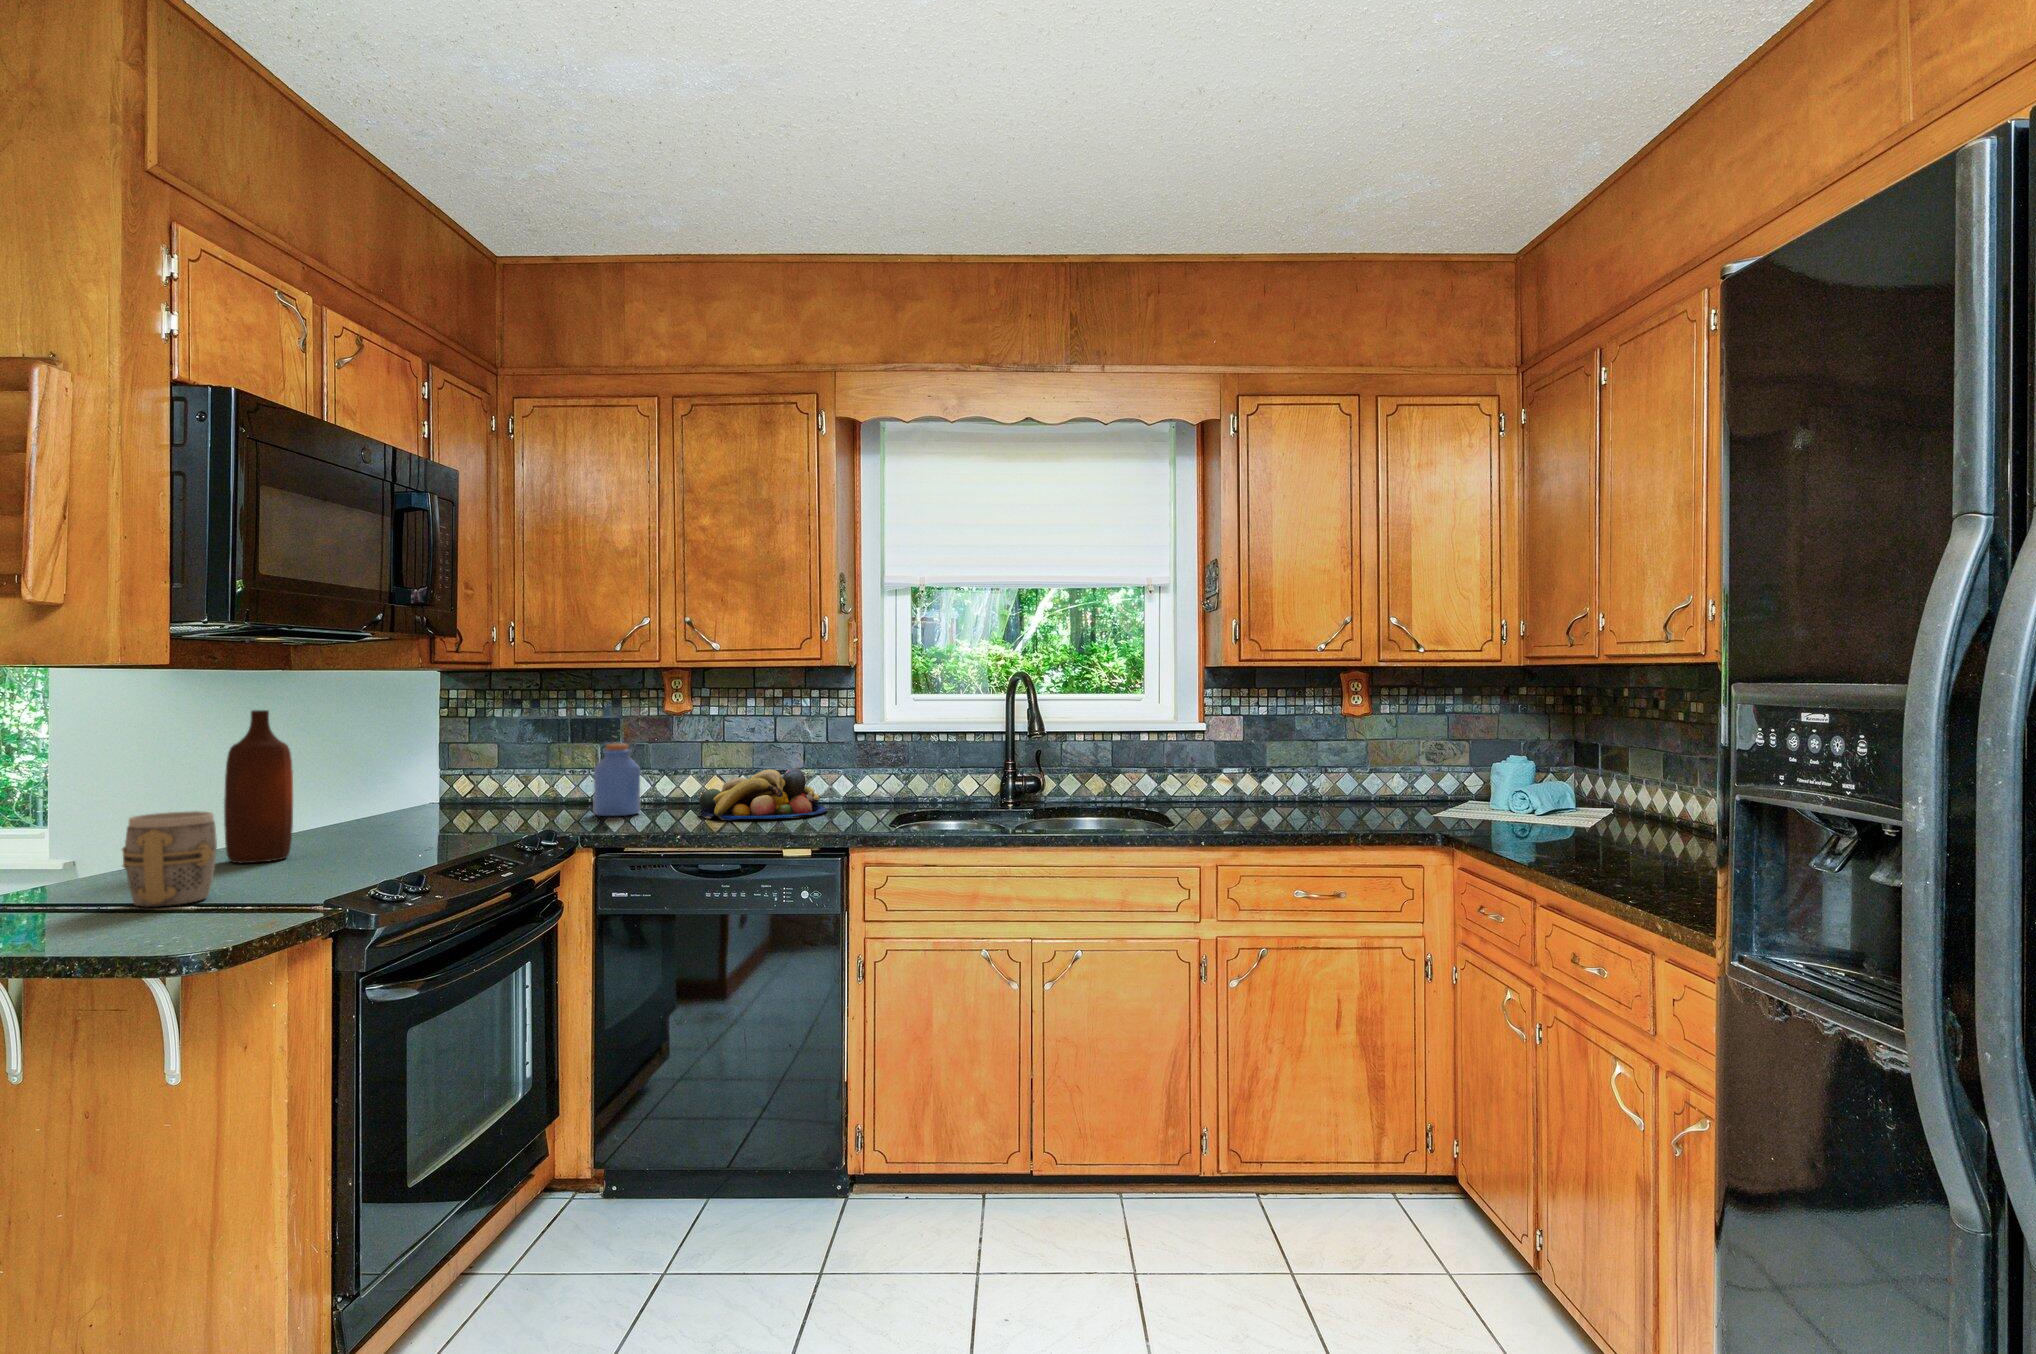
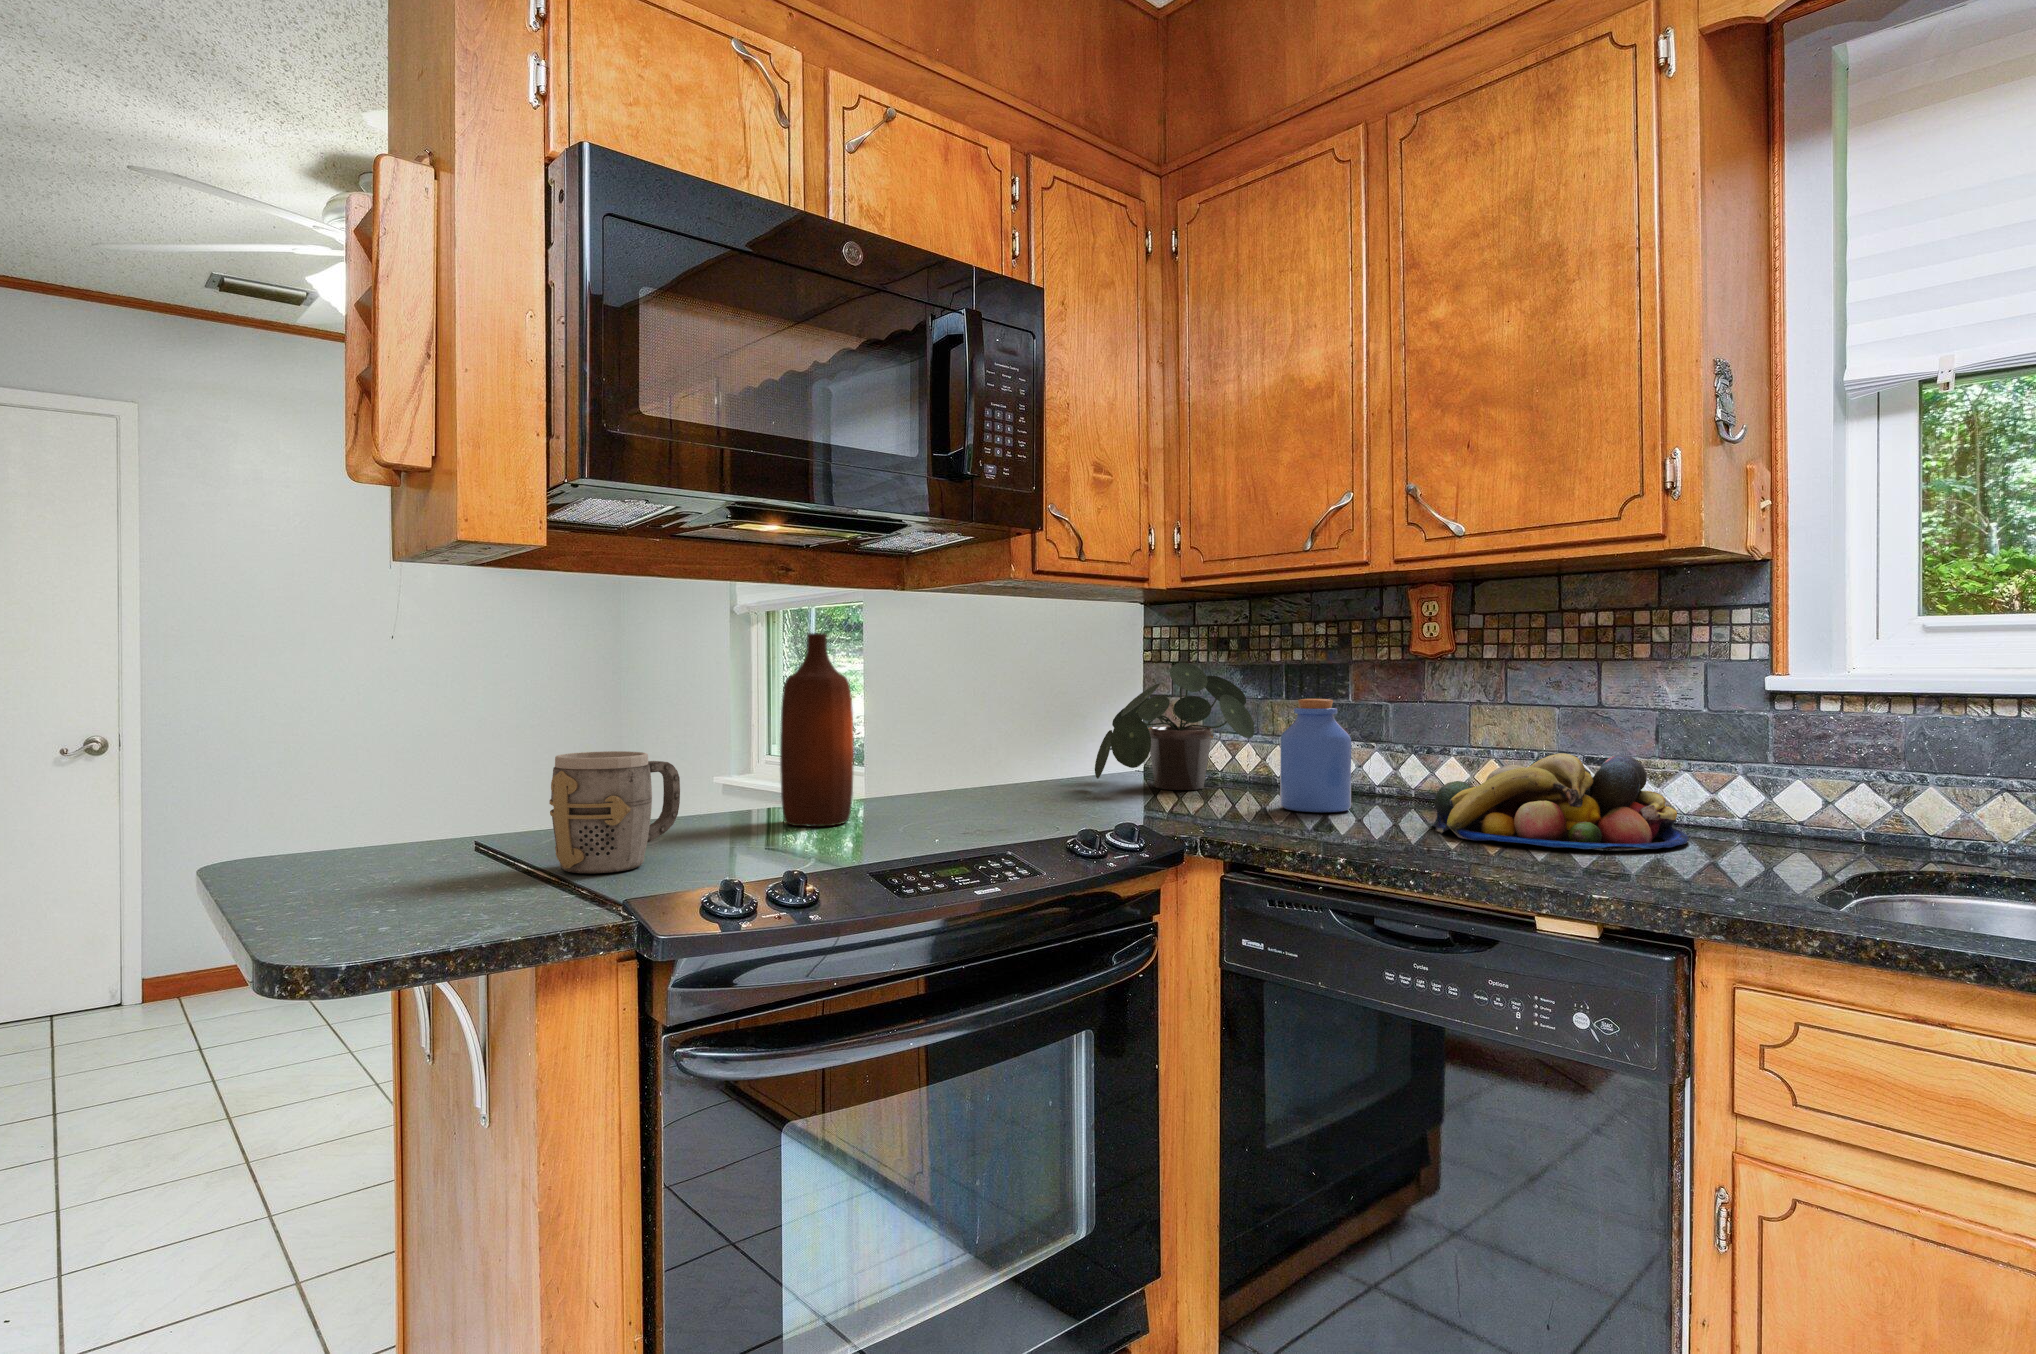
potted plant: none [428,720,556,813] -> present [1095,663,1254,790]

